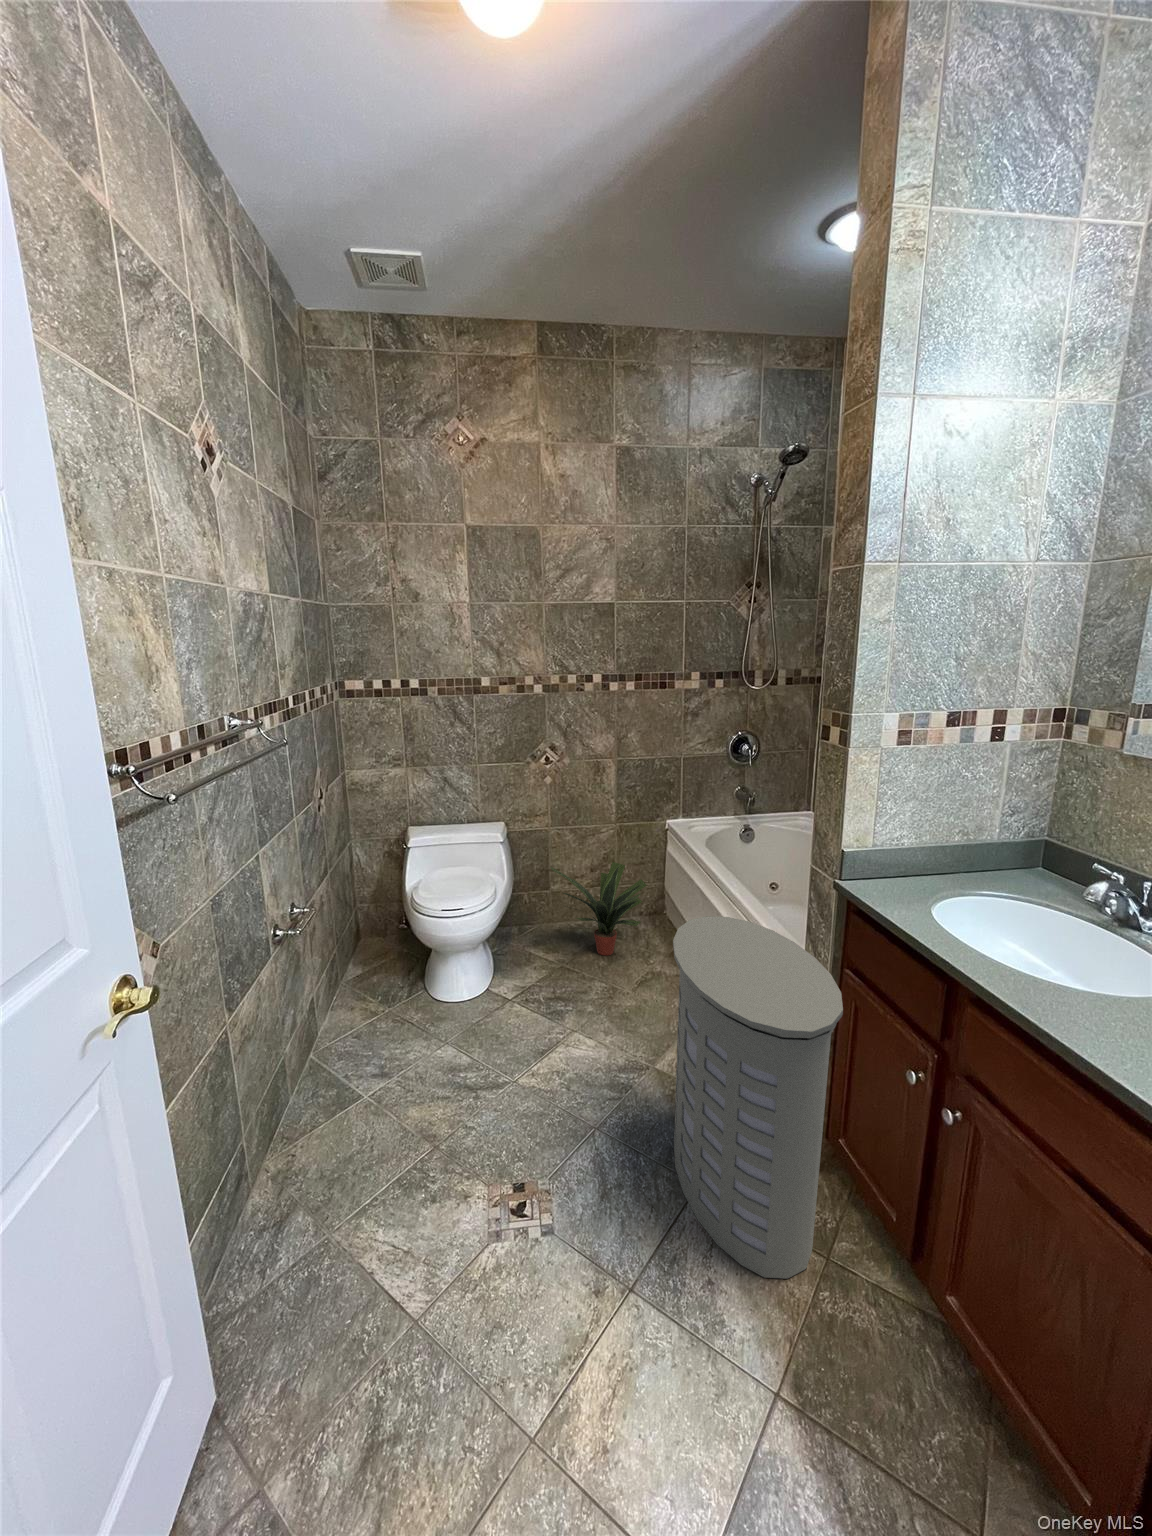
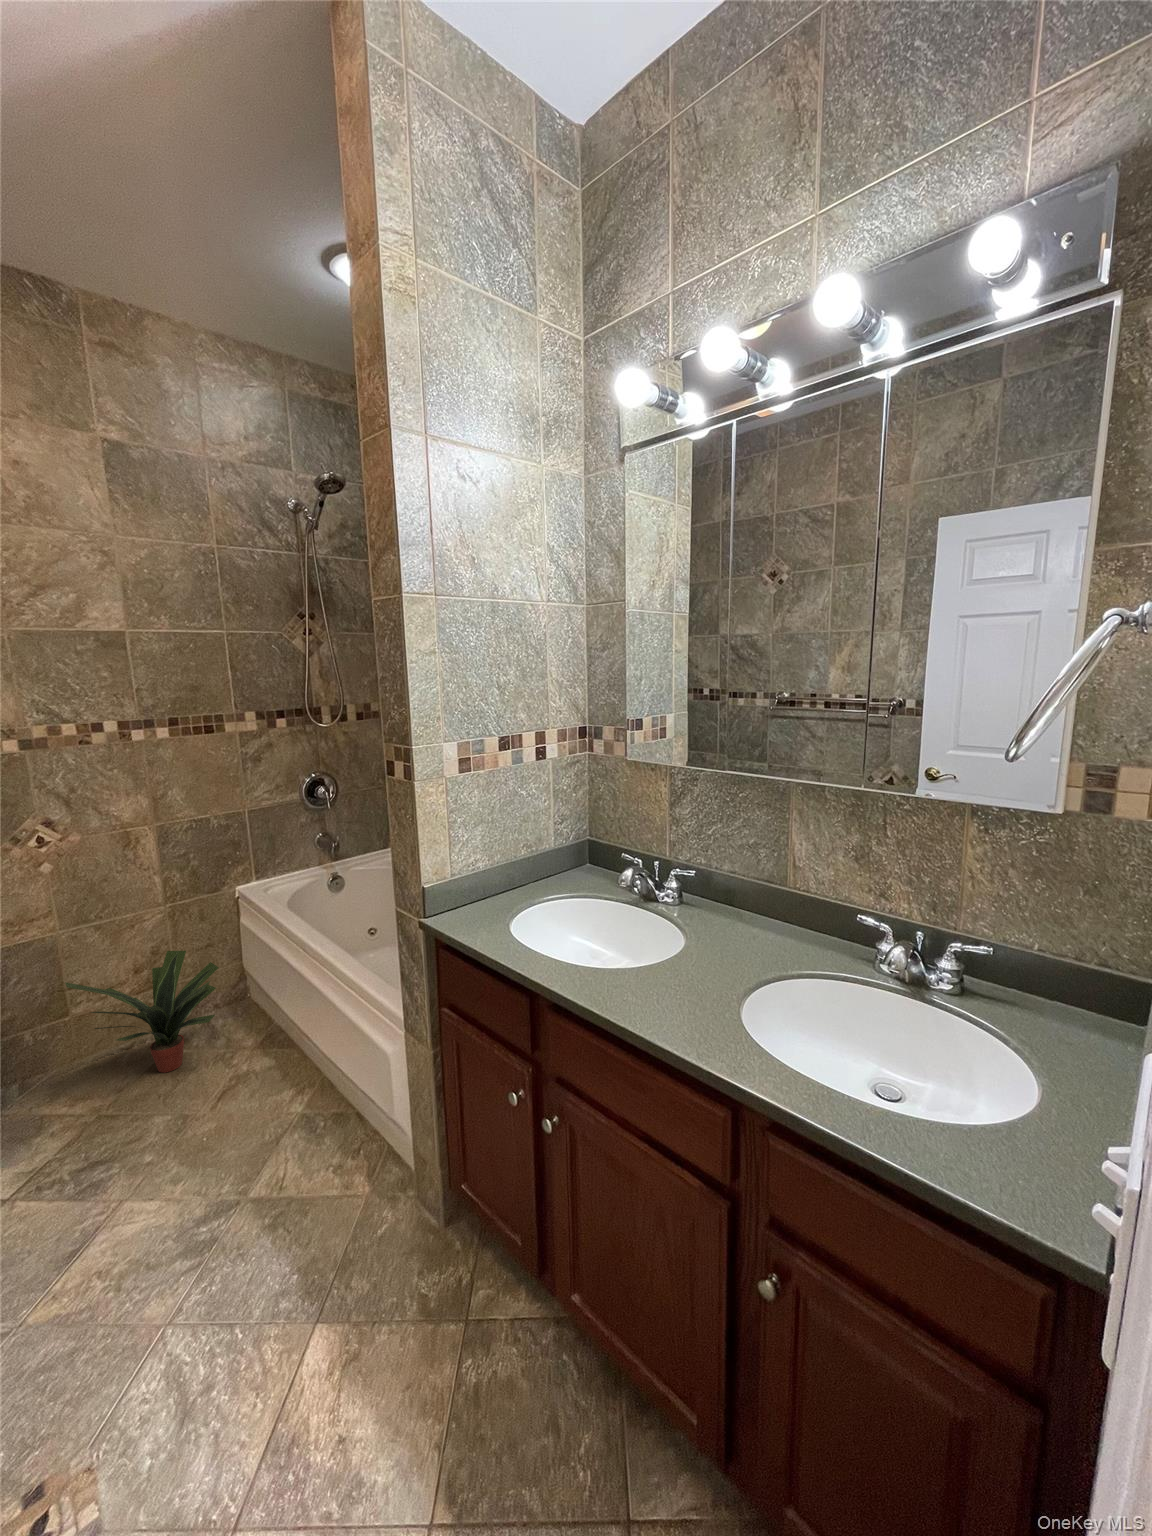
laundry hamper: present [673,916,843,1279] -> none [243,986,450,1397]

